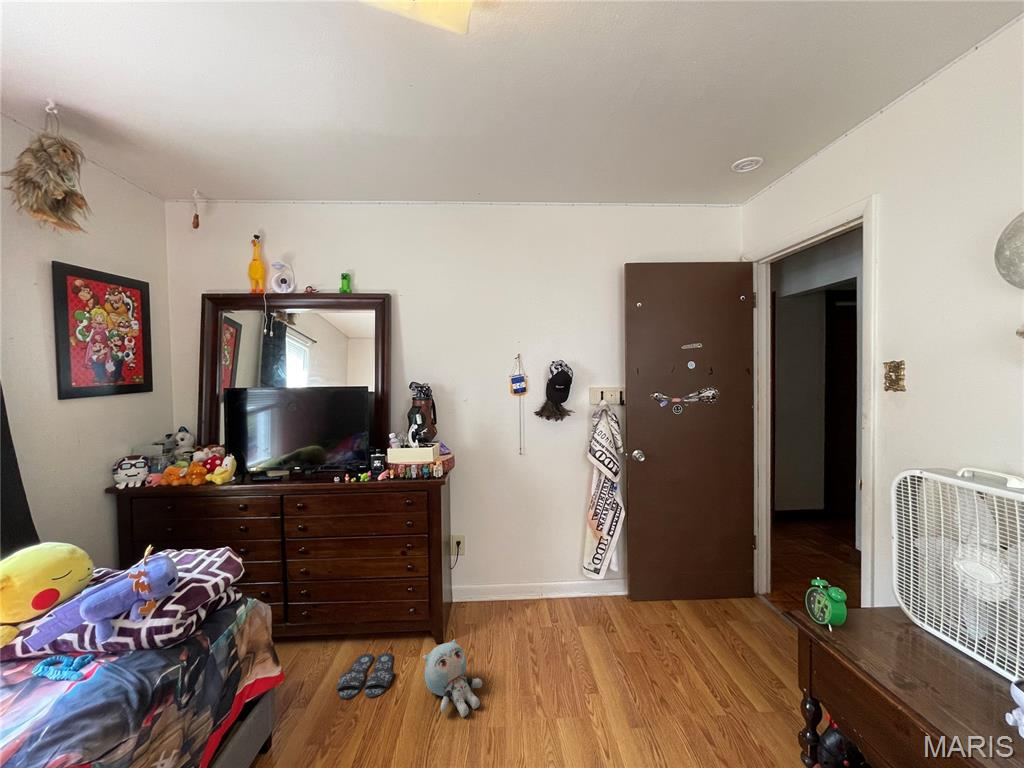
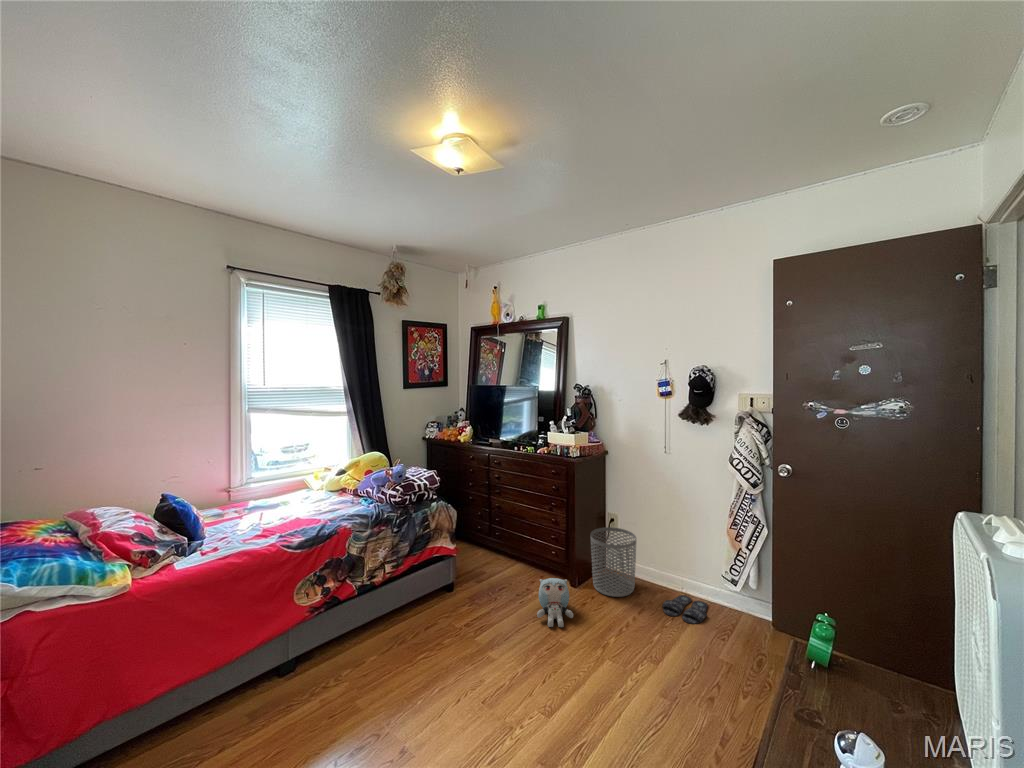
waste bin: none [455,550,508,636] -> present [591,527,636,597]
slippers: present [337,653,395,699] -> present [662,595,708,624]

